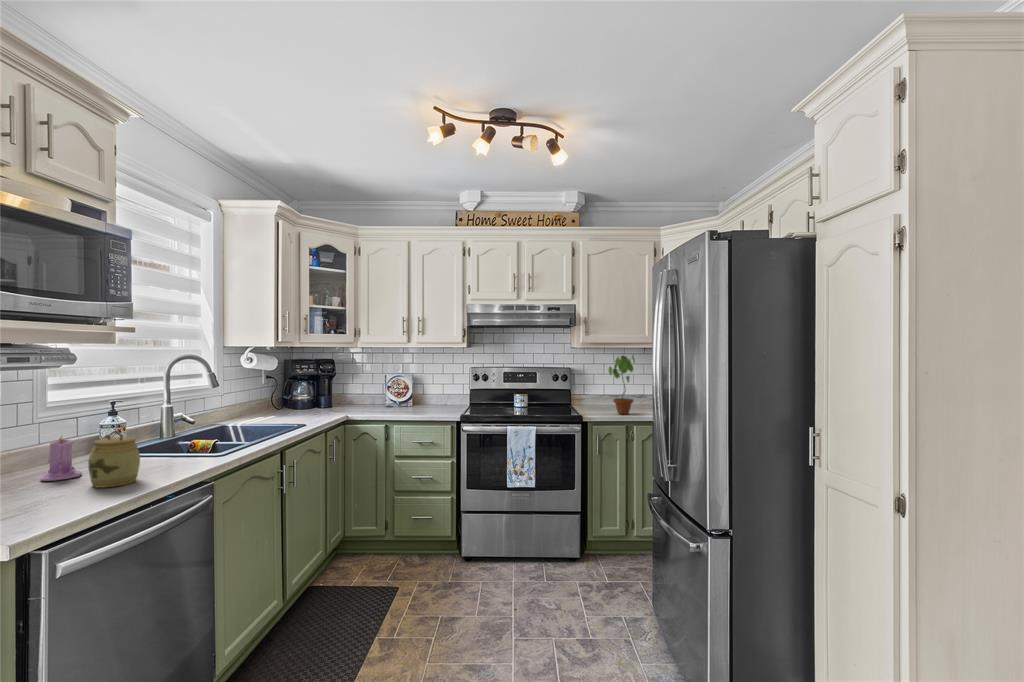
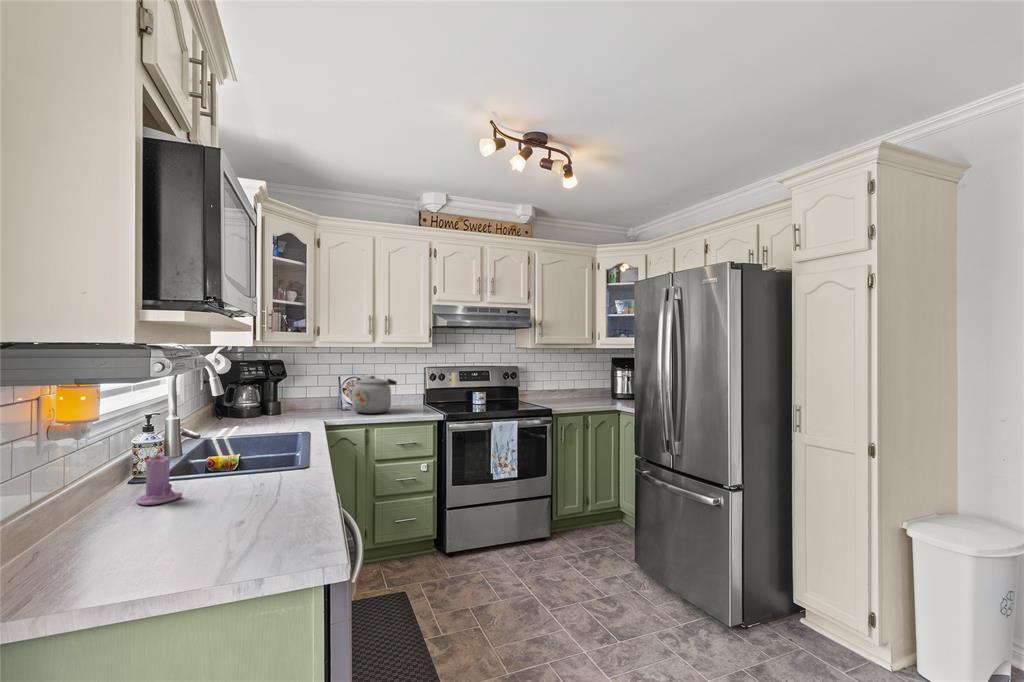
potted plant: present [609,355,635,414] -> none [566,354,589,407]
kettle: none [386,374,430,411] -> present [348,376,397,414]
jar: present [88,430,140,488] -> none [221,439,269,503]

